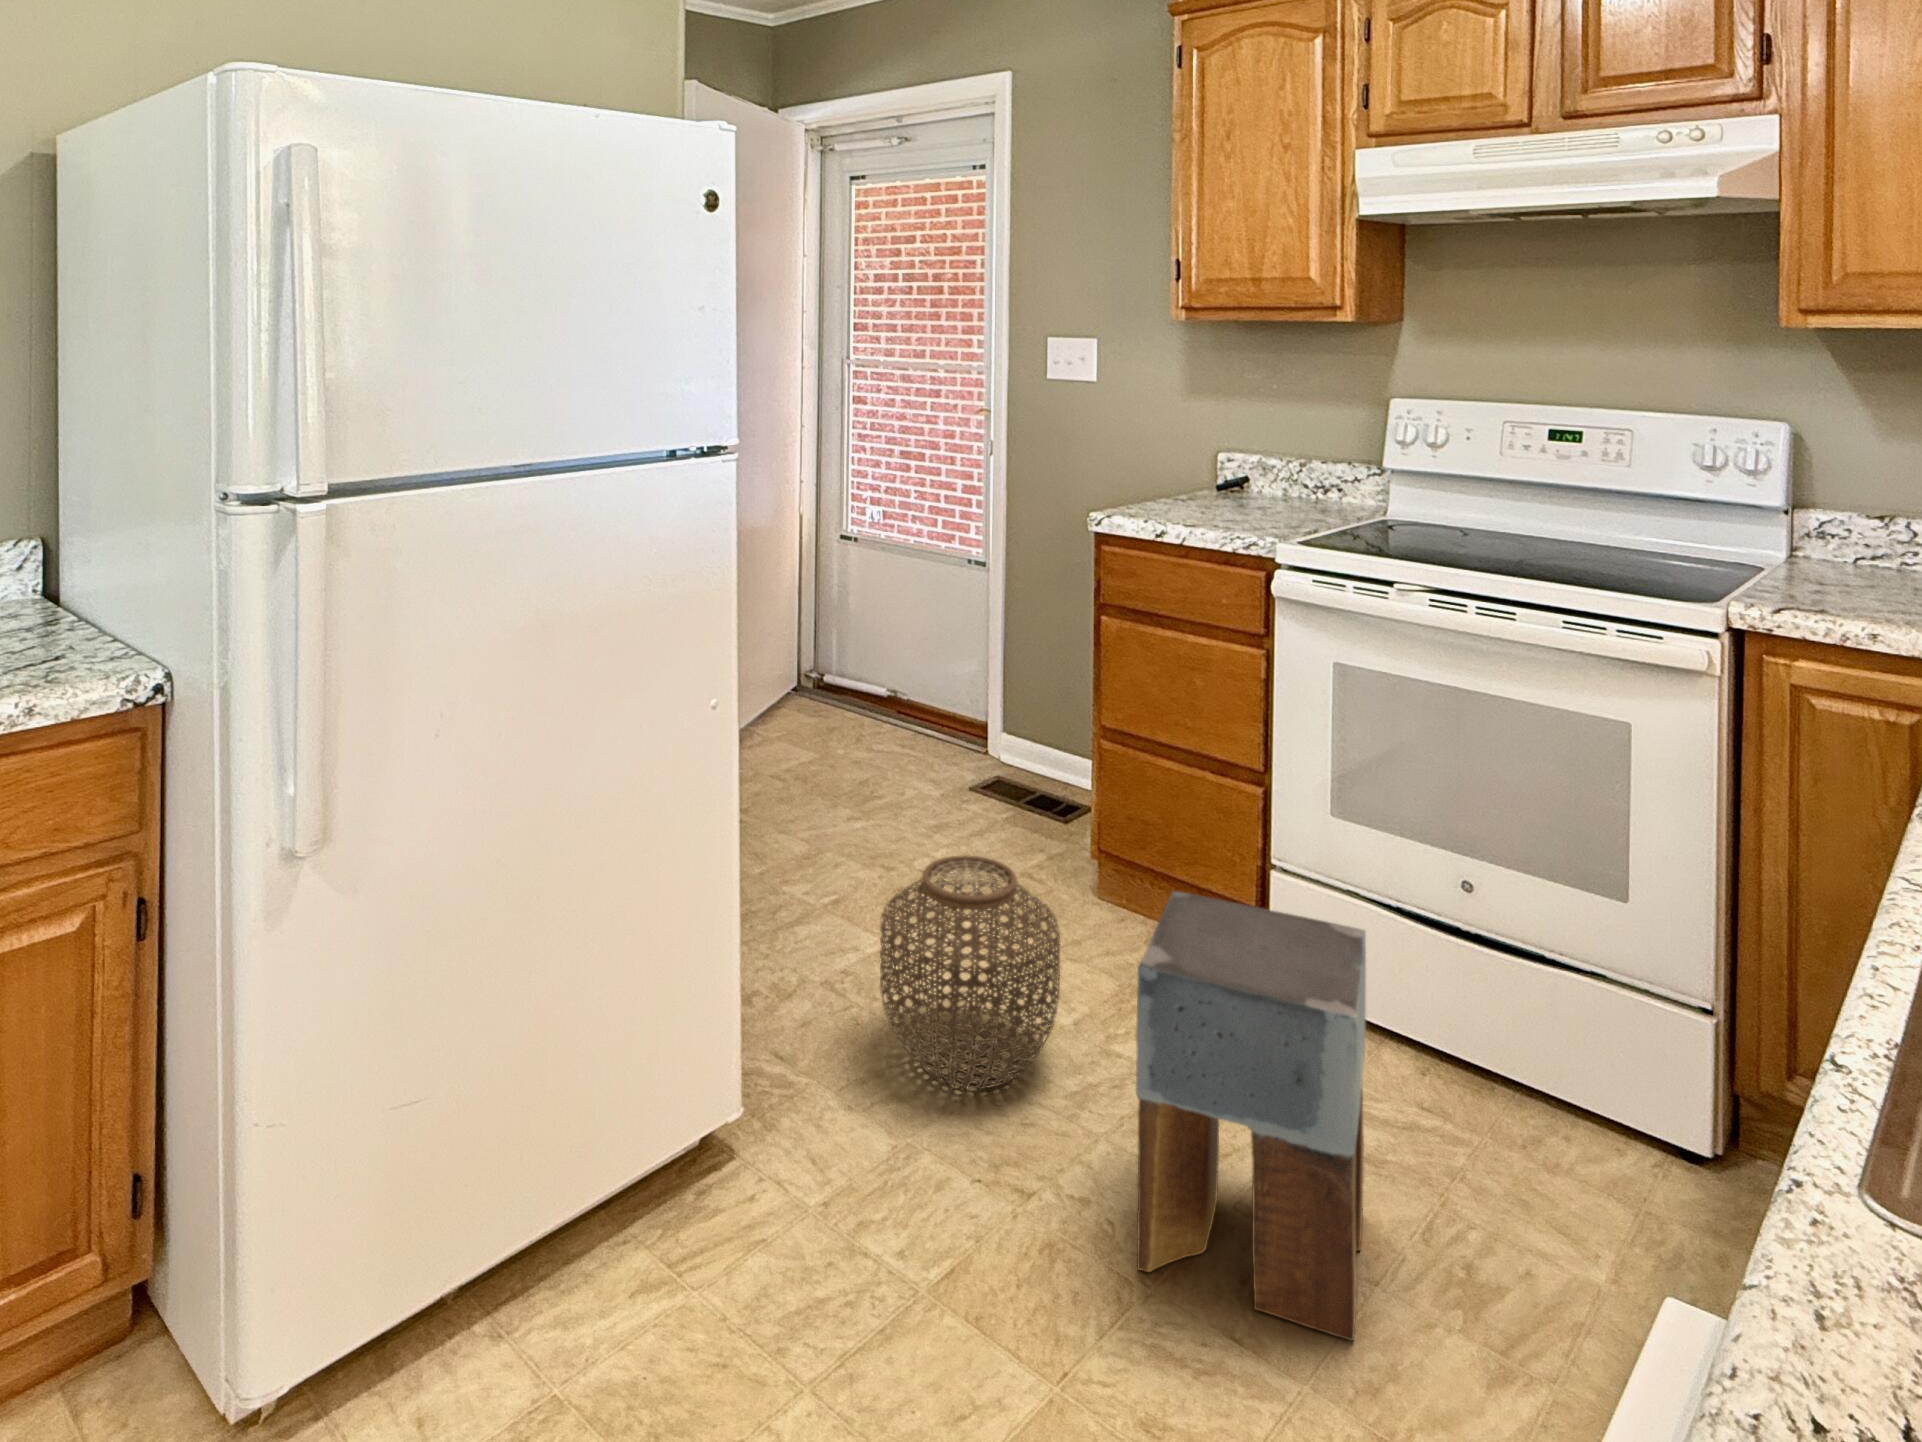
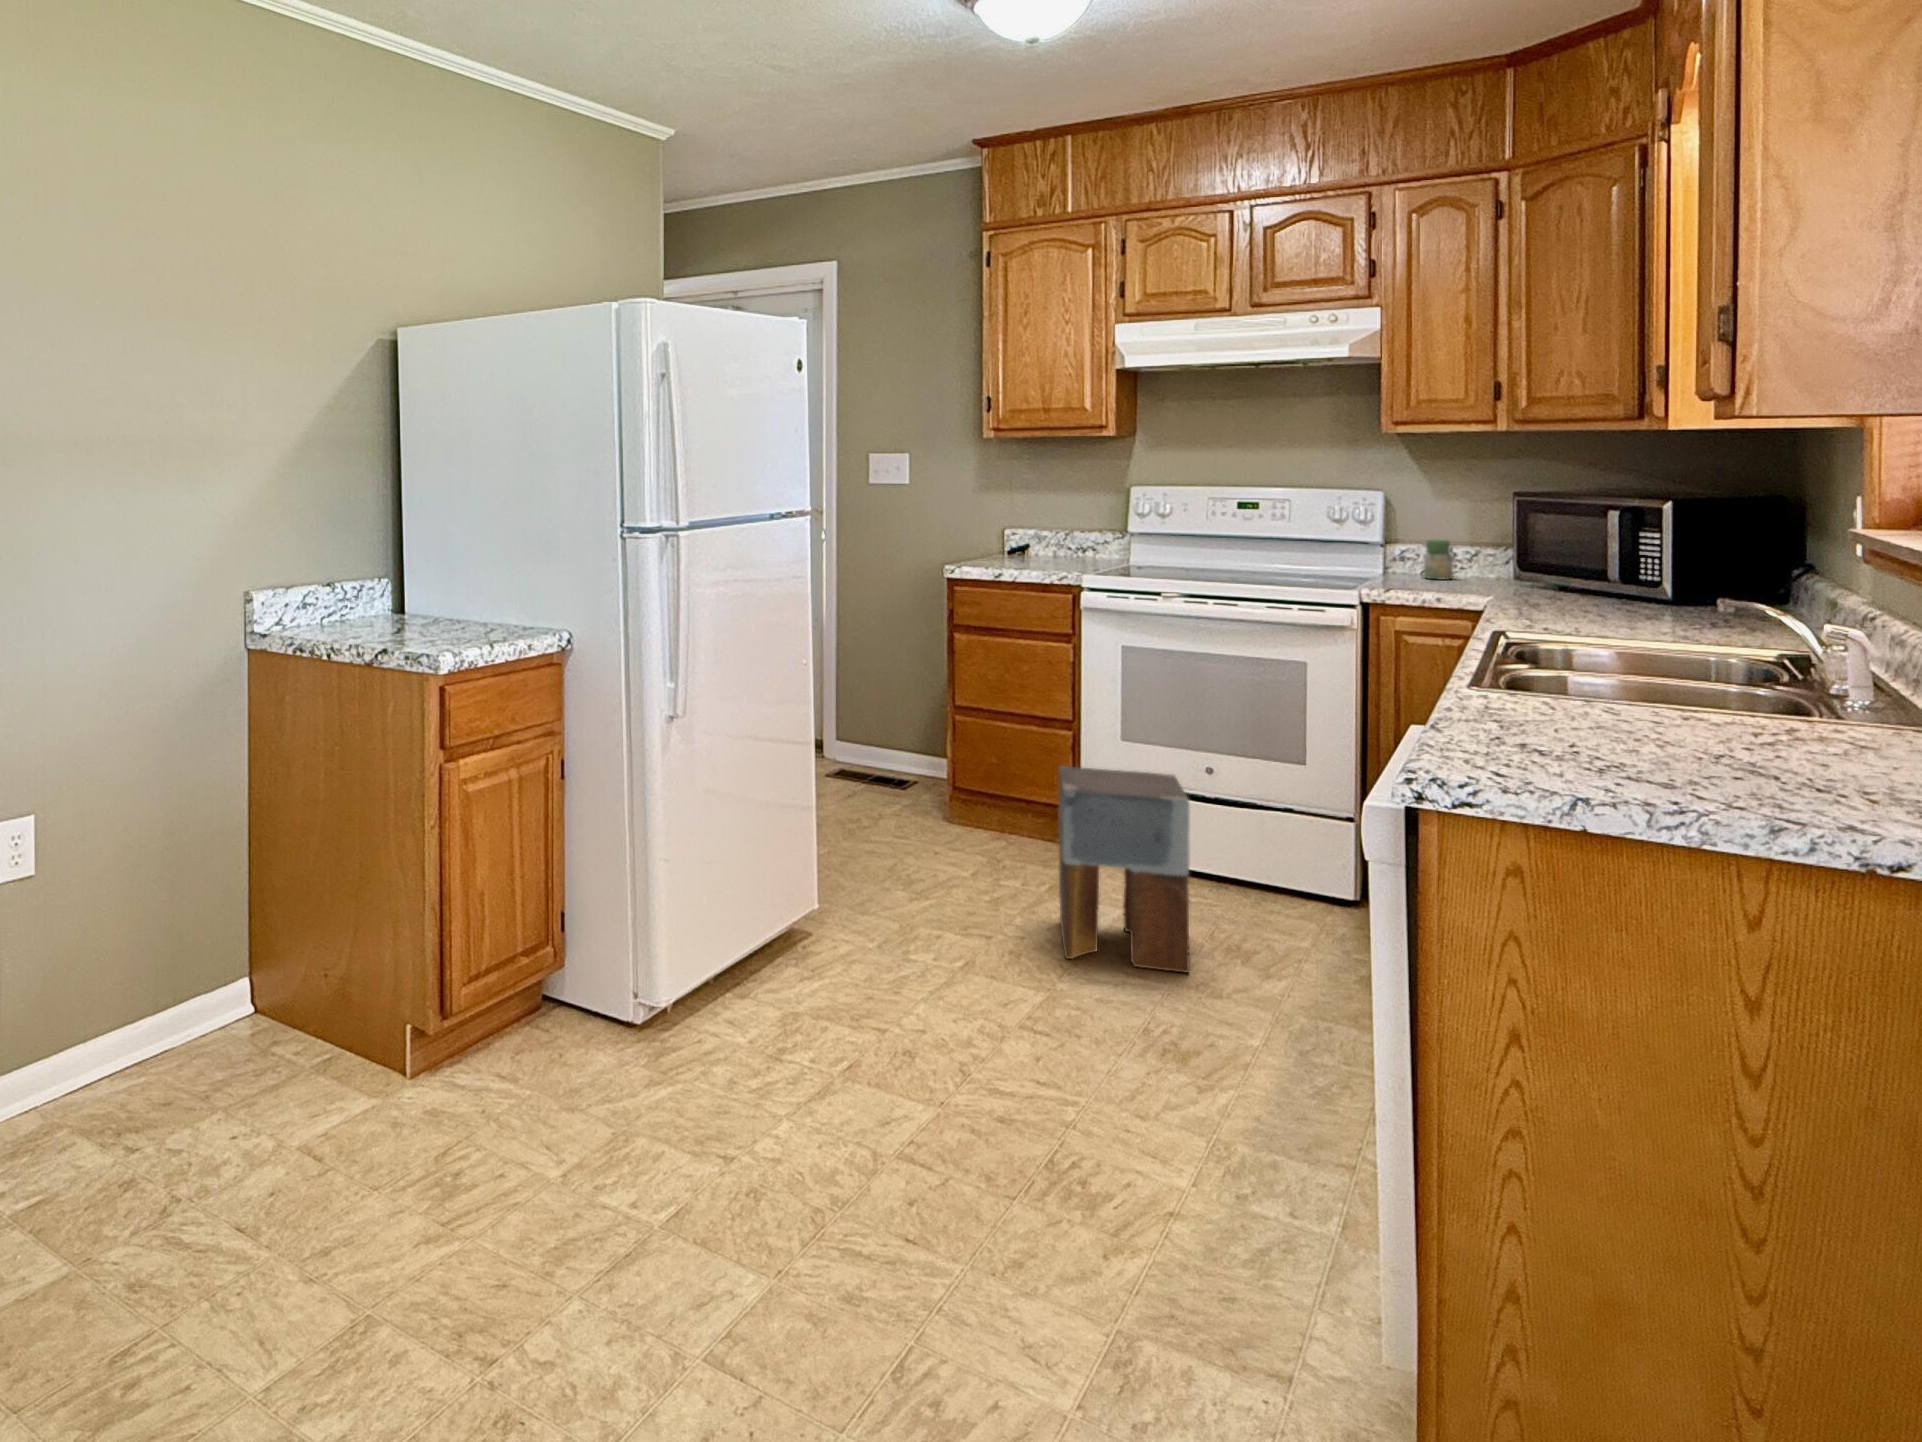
jar: none [1857,509,1909,580] -> present [1424,540,1453,579]
woven basket: present [880,855,1060,1089] -> none [861,772,976,903]

